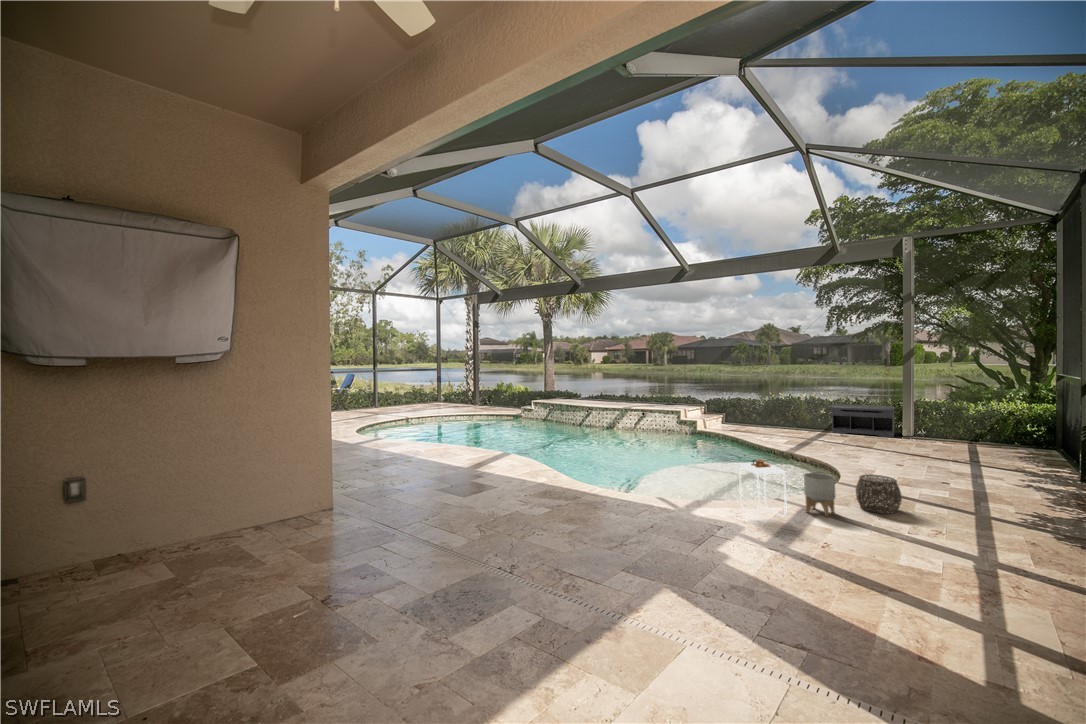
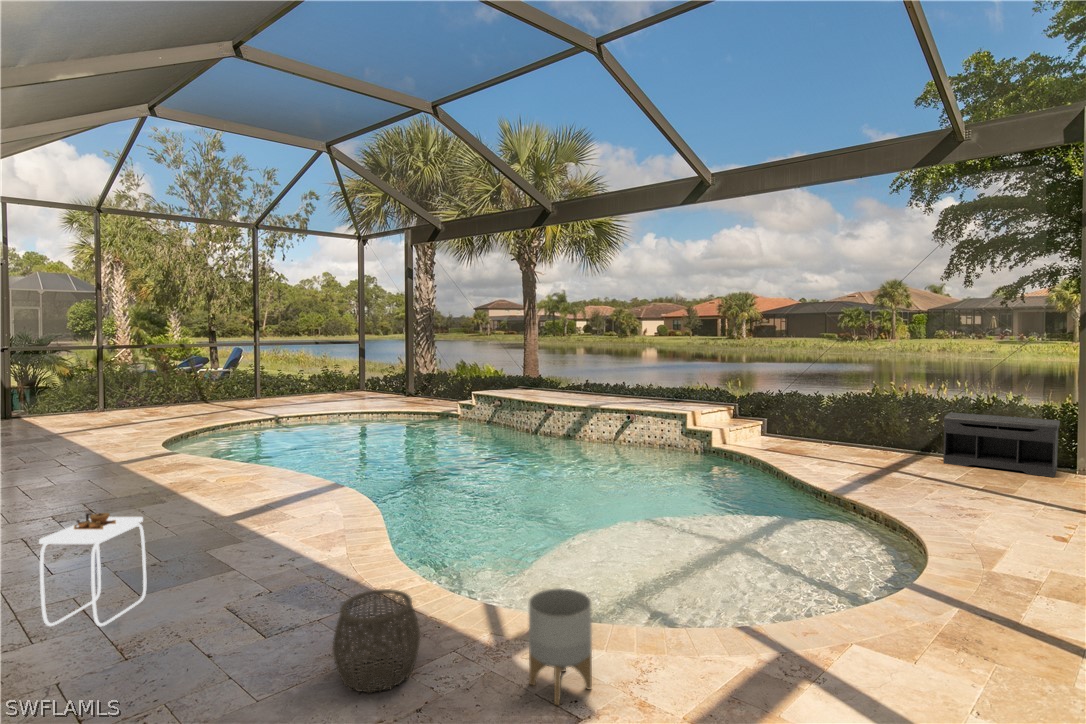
side table: present [740,460,787,518] -> present [39,513,146,626]
planter: present [804,473,835,517] -> present [529,588,592,705]
woven basket: present [856,474,902,514] -> present [333,589,420,693]

